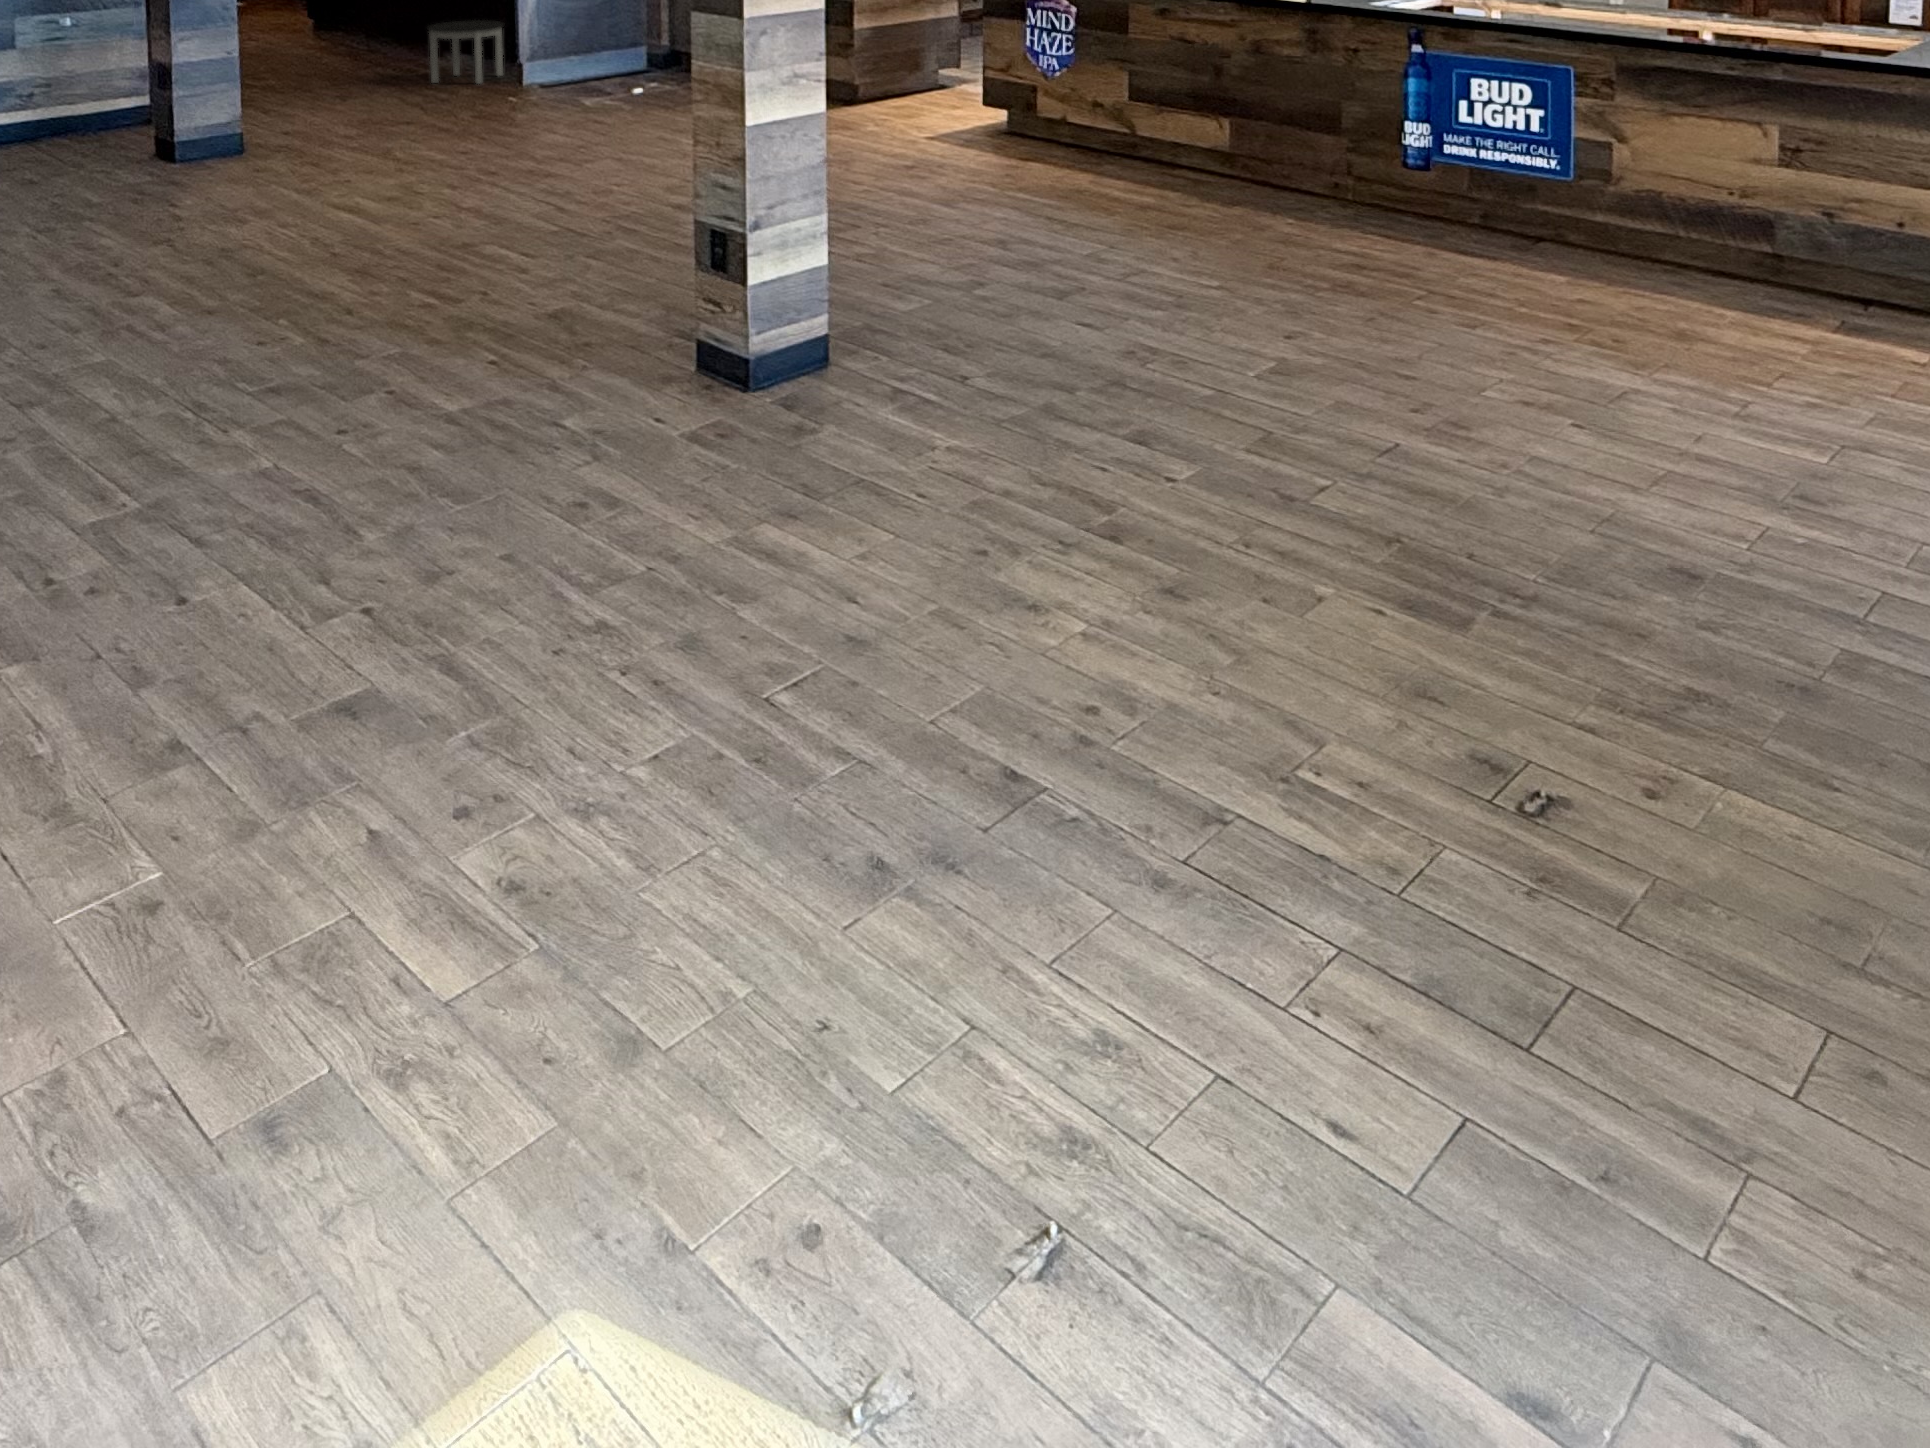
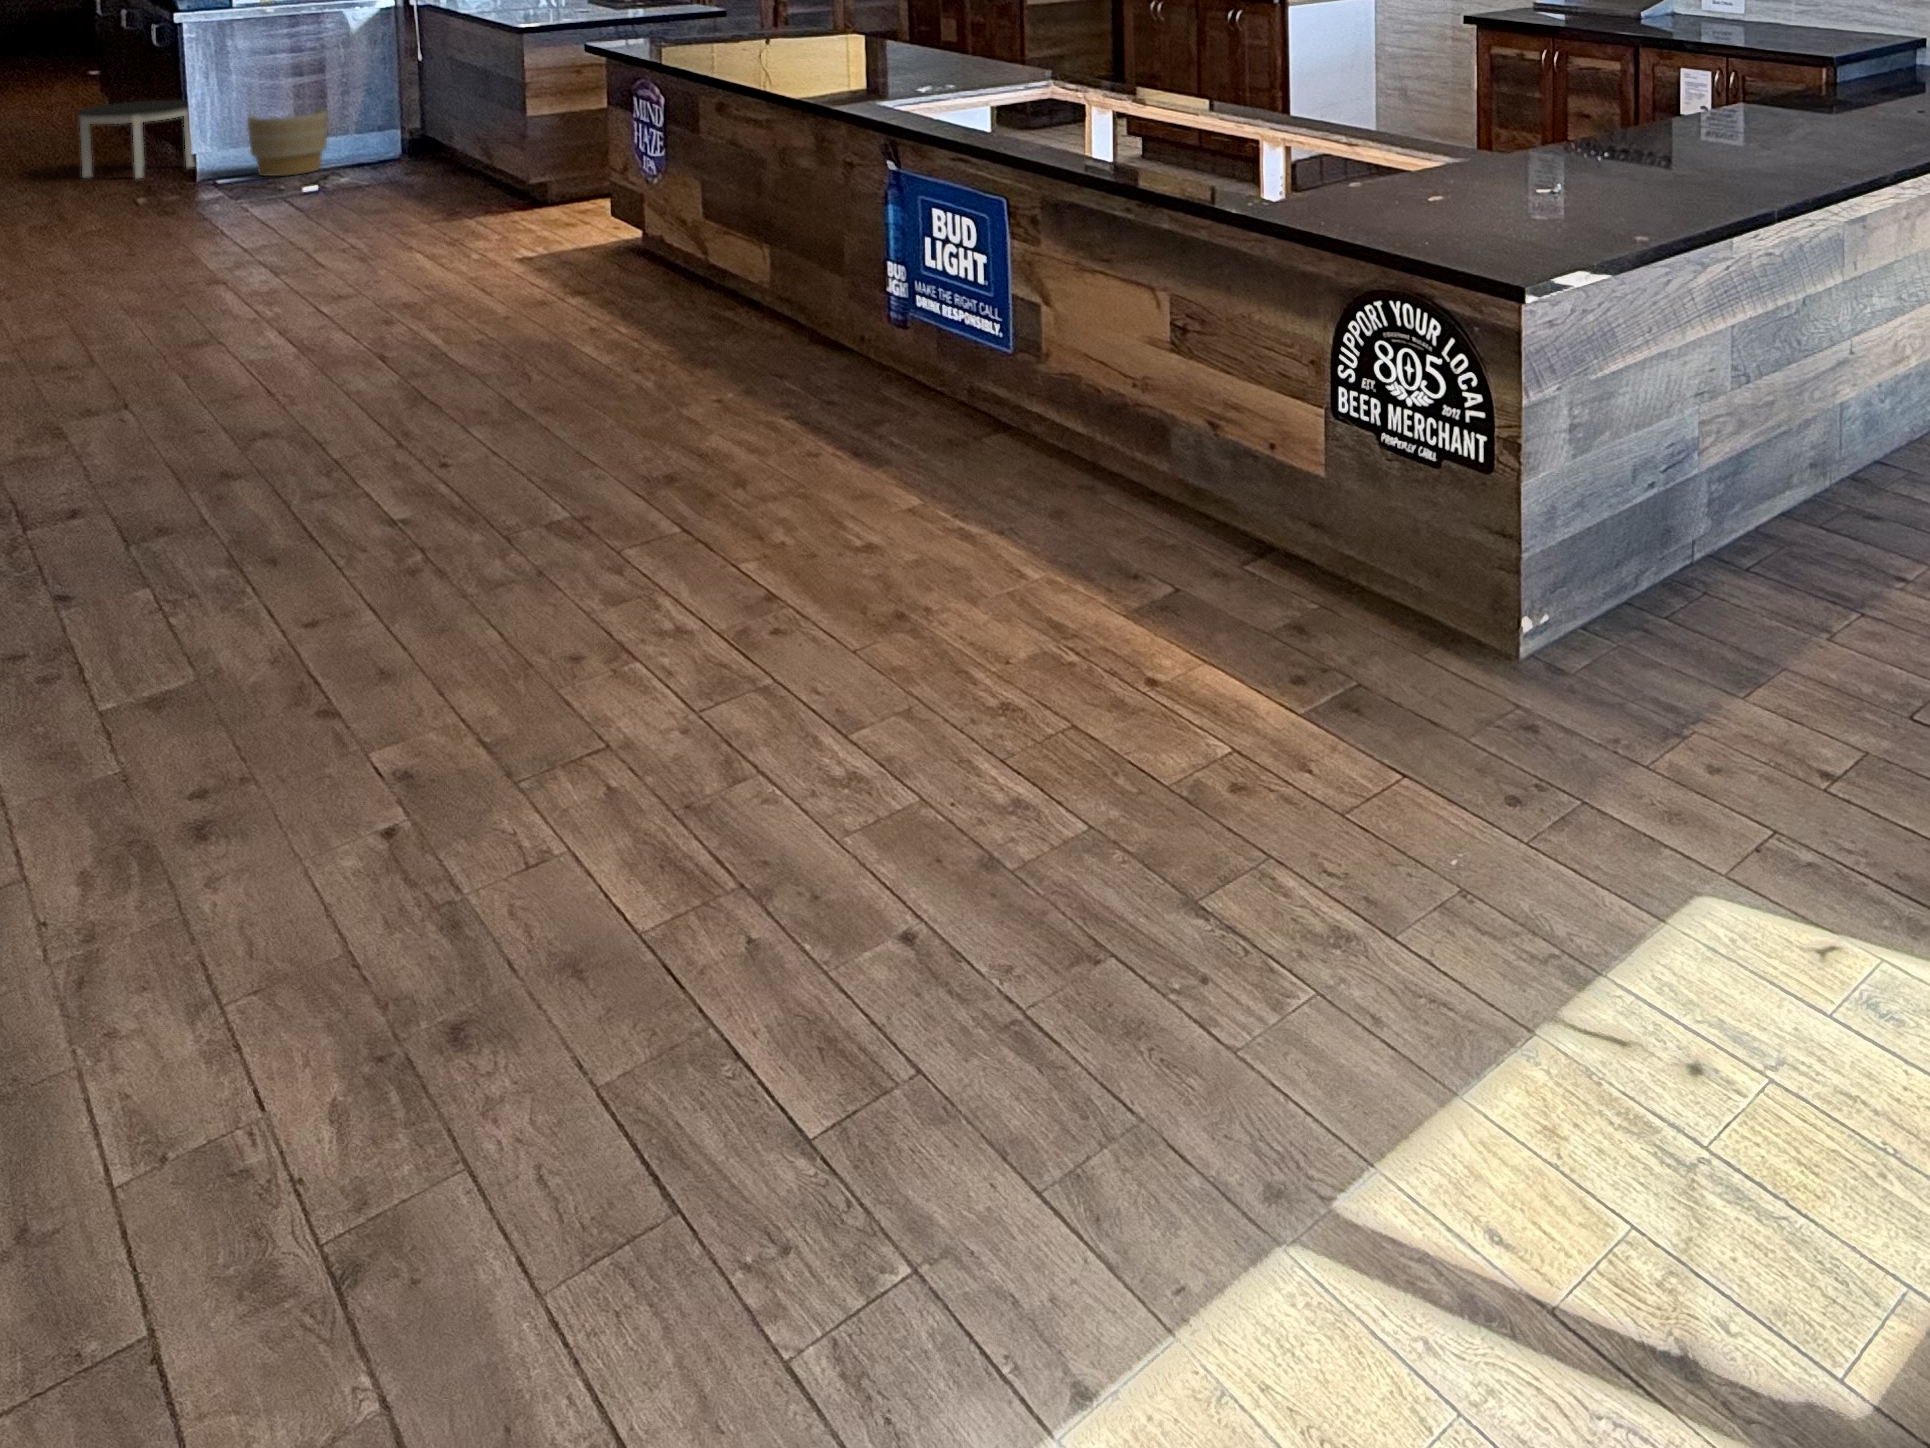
planter: none [564,28,617,83] -> present [248,109,327,176]

